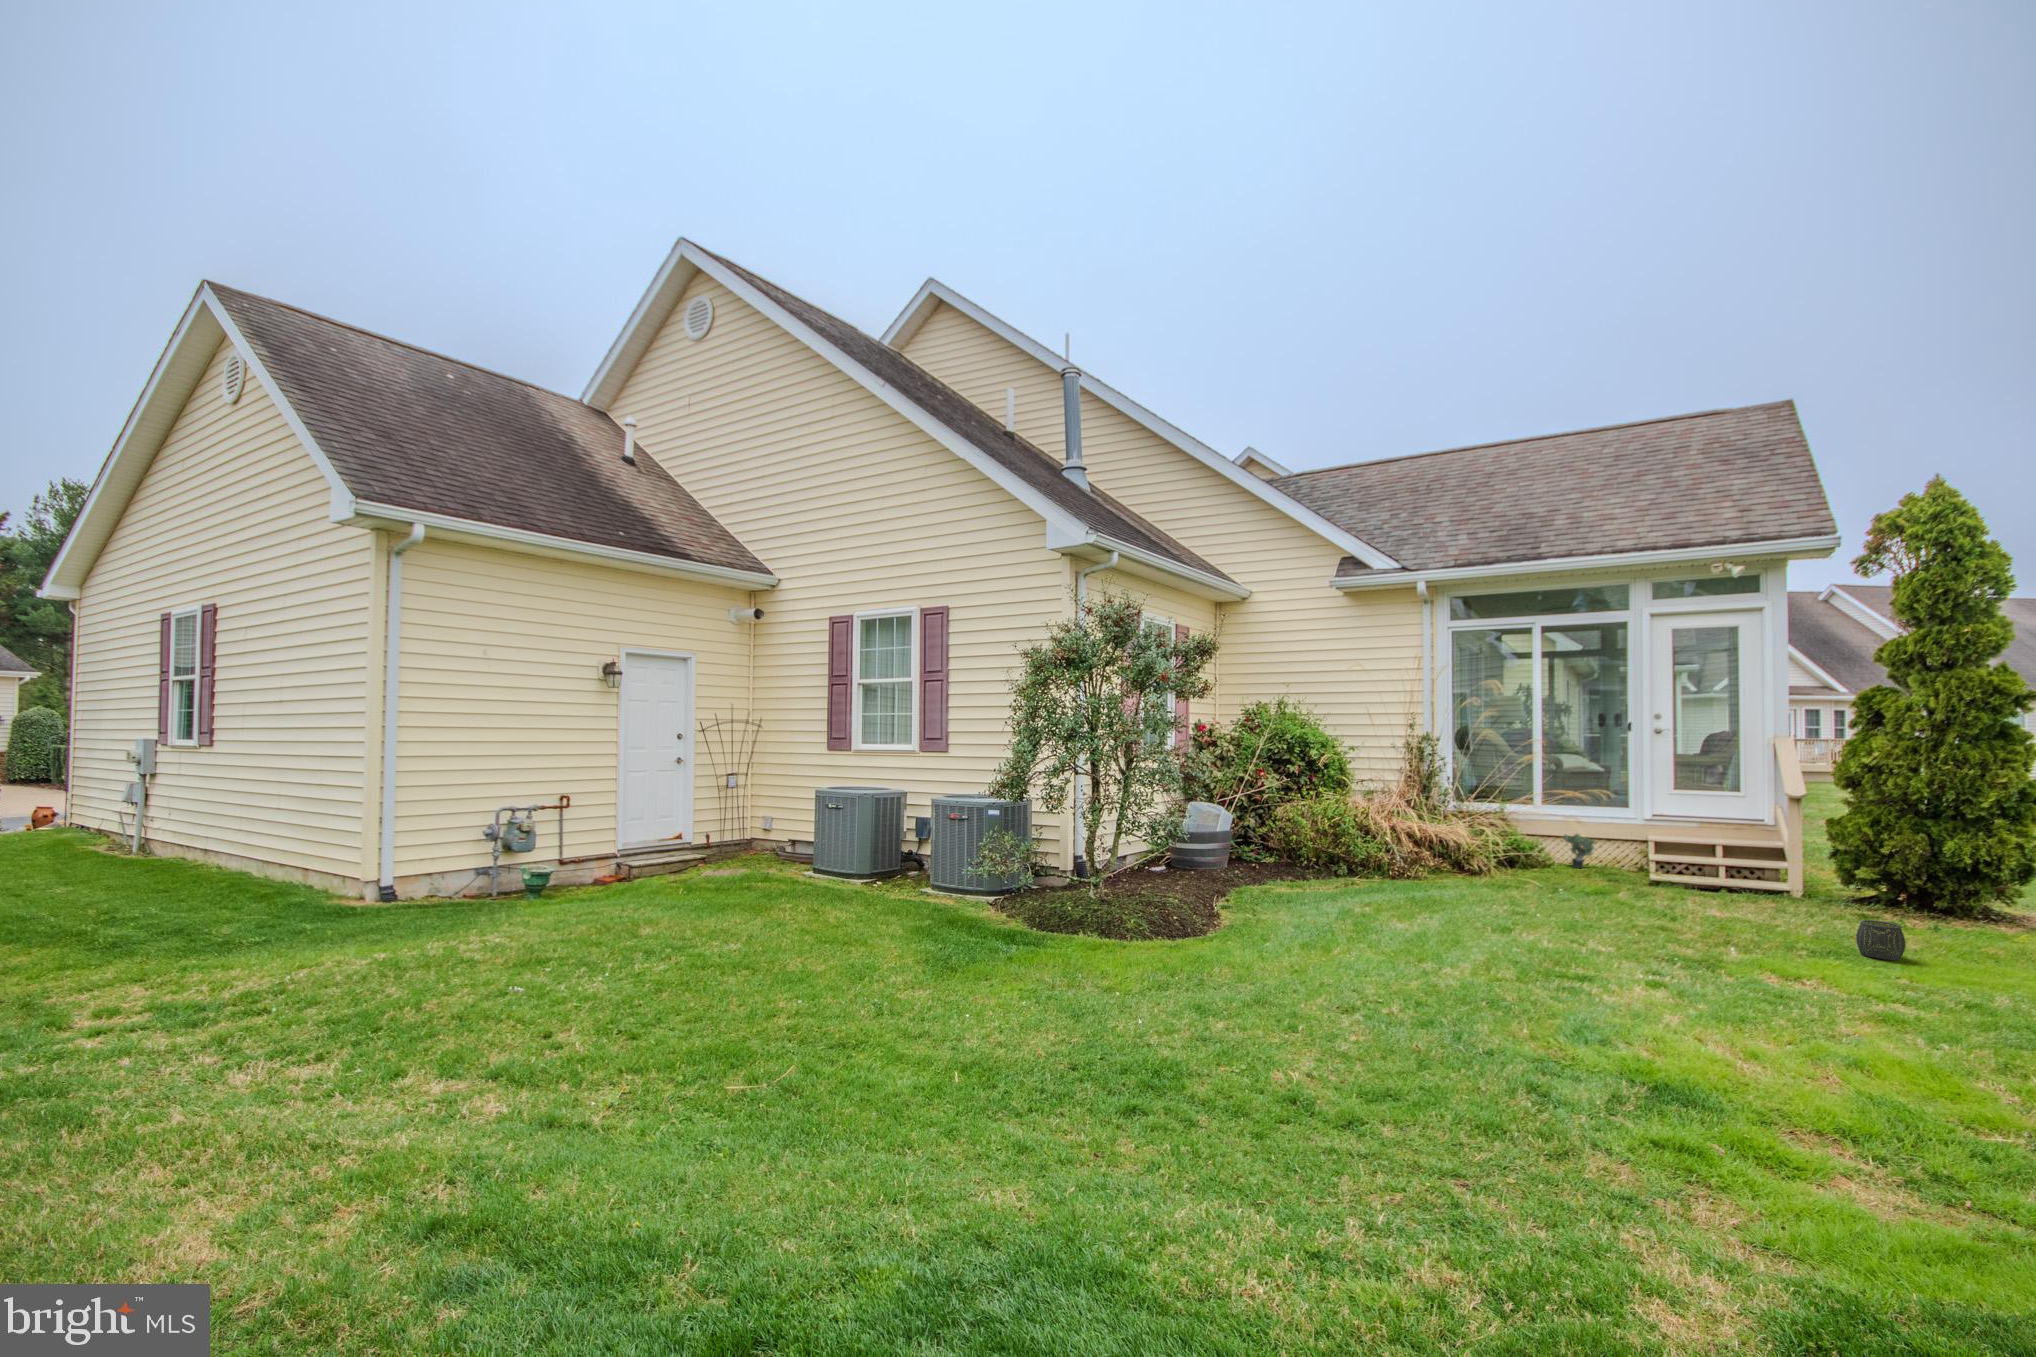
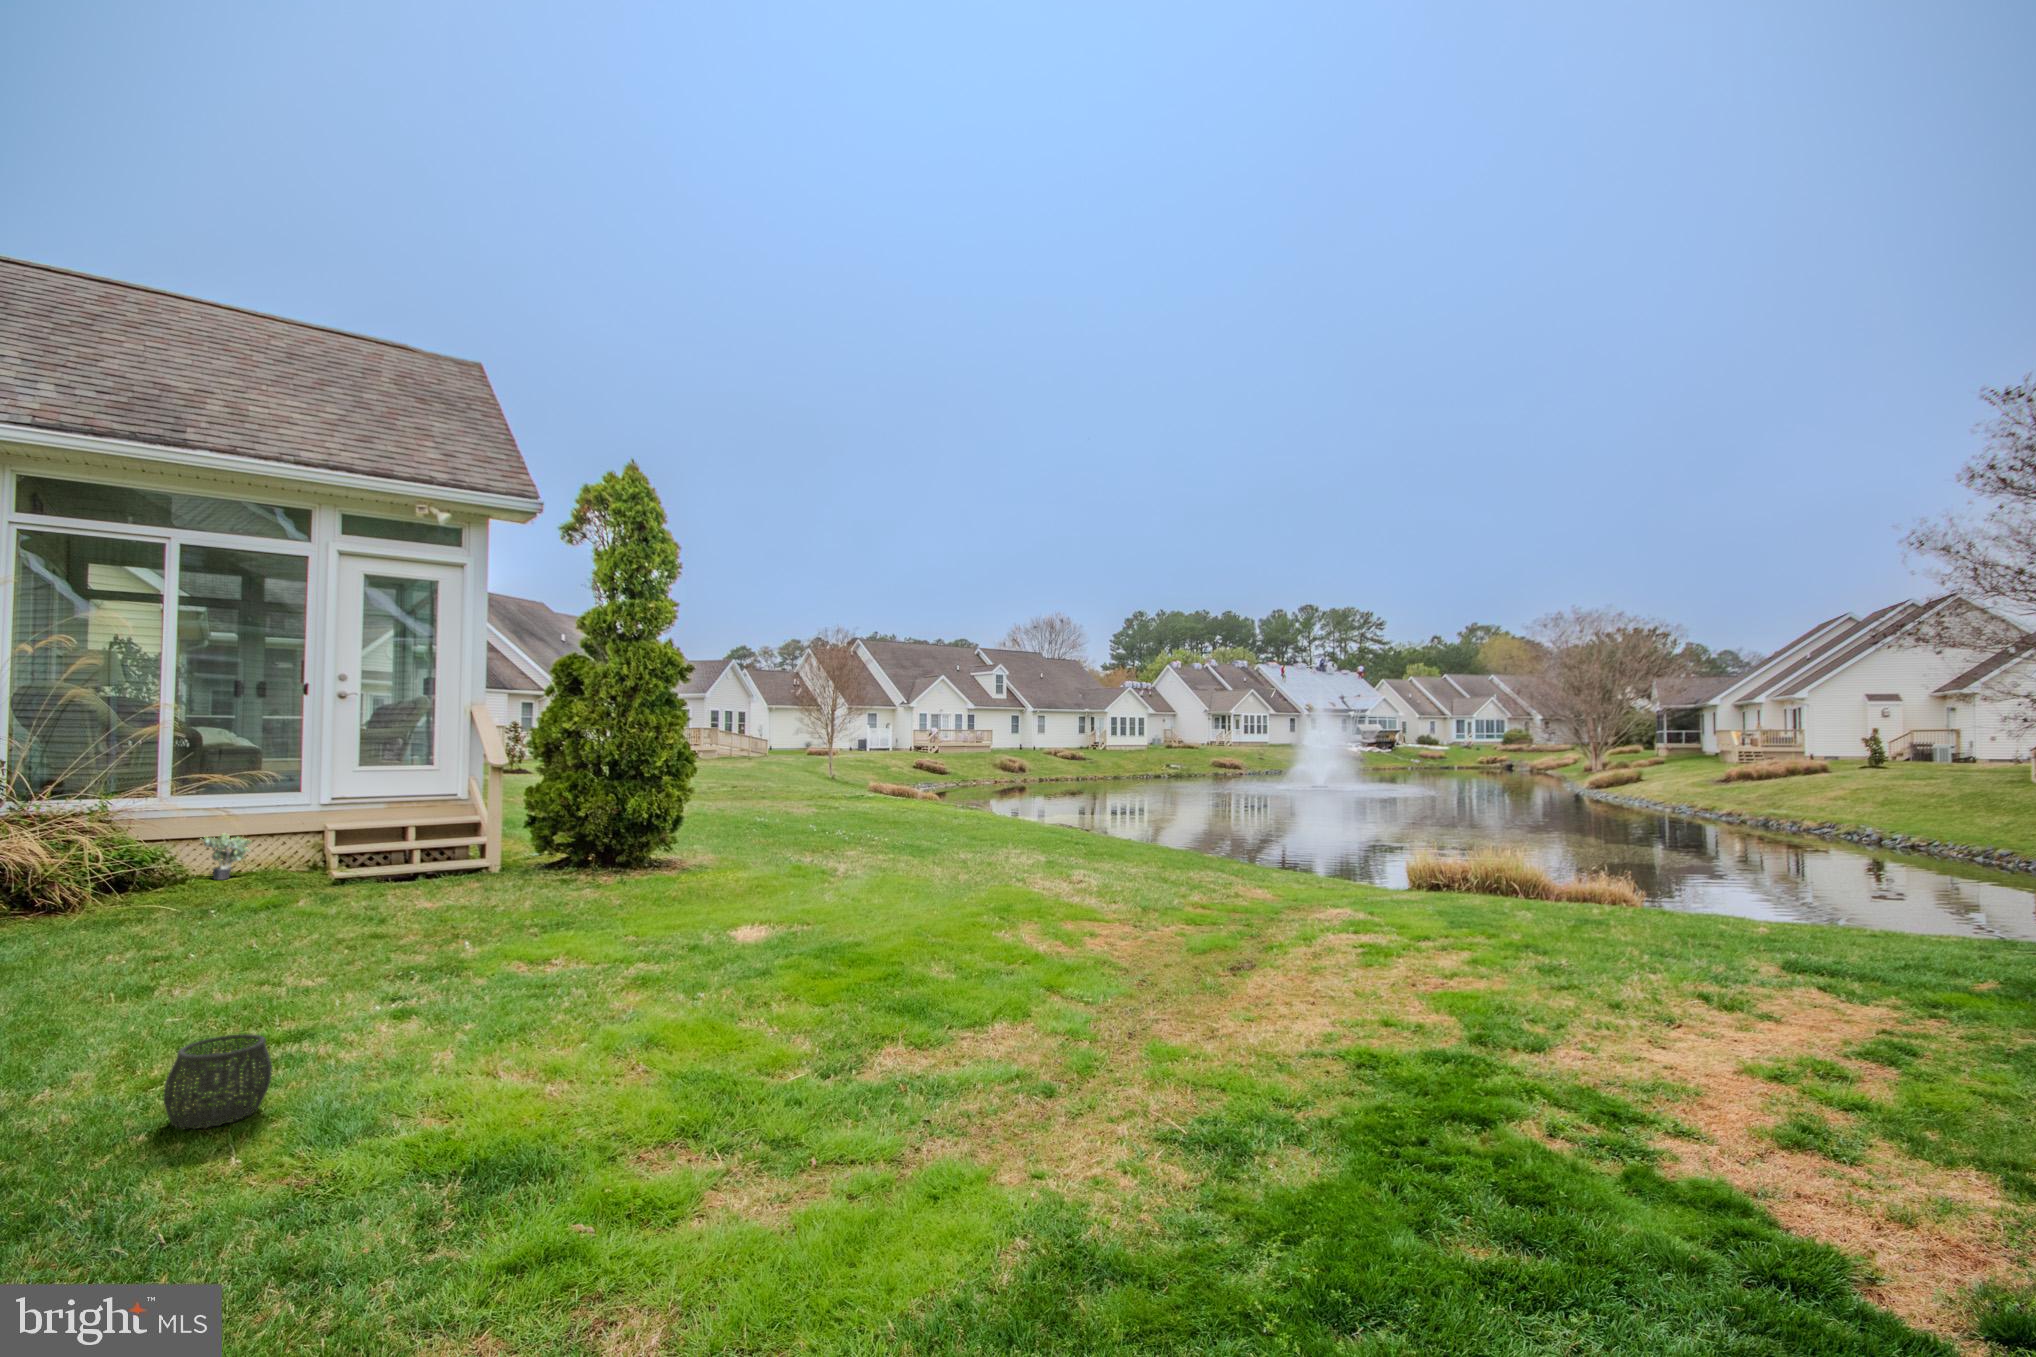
woven basket: present [1856,920,1906,960] -> present [163,1034,272,1129]

